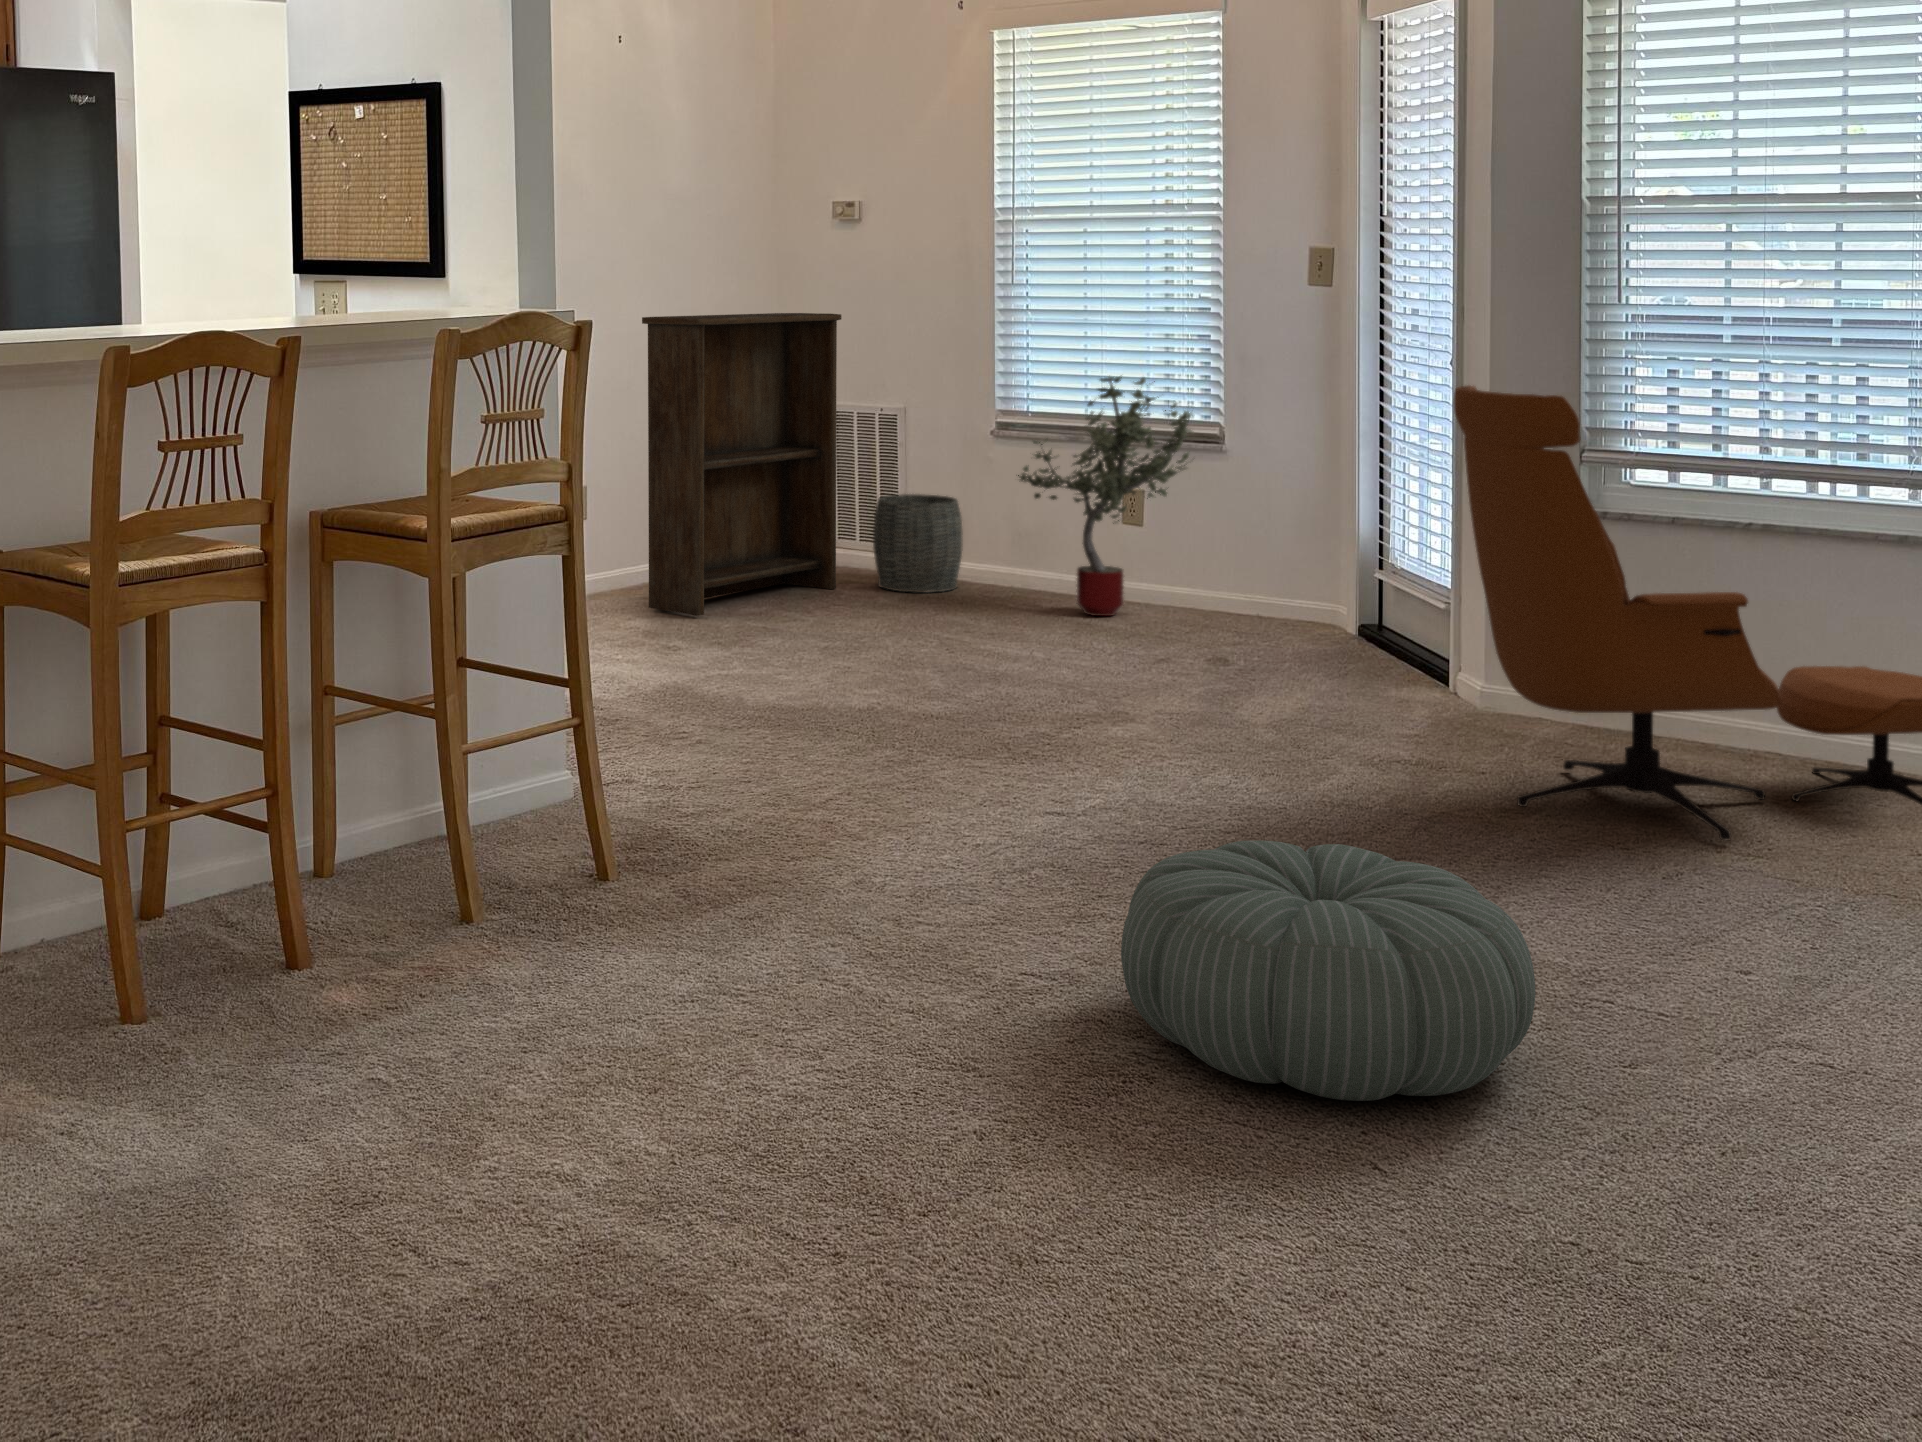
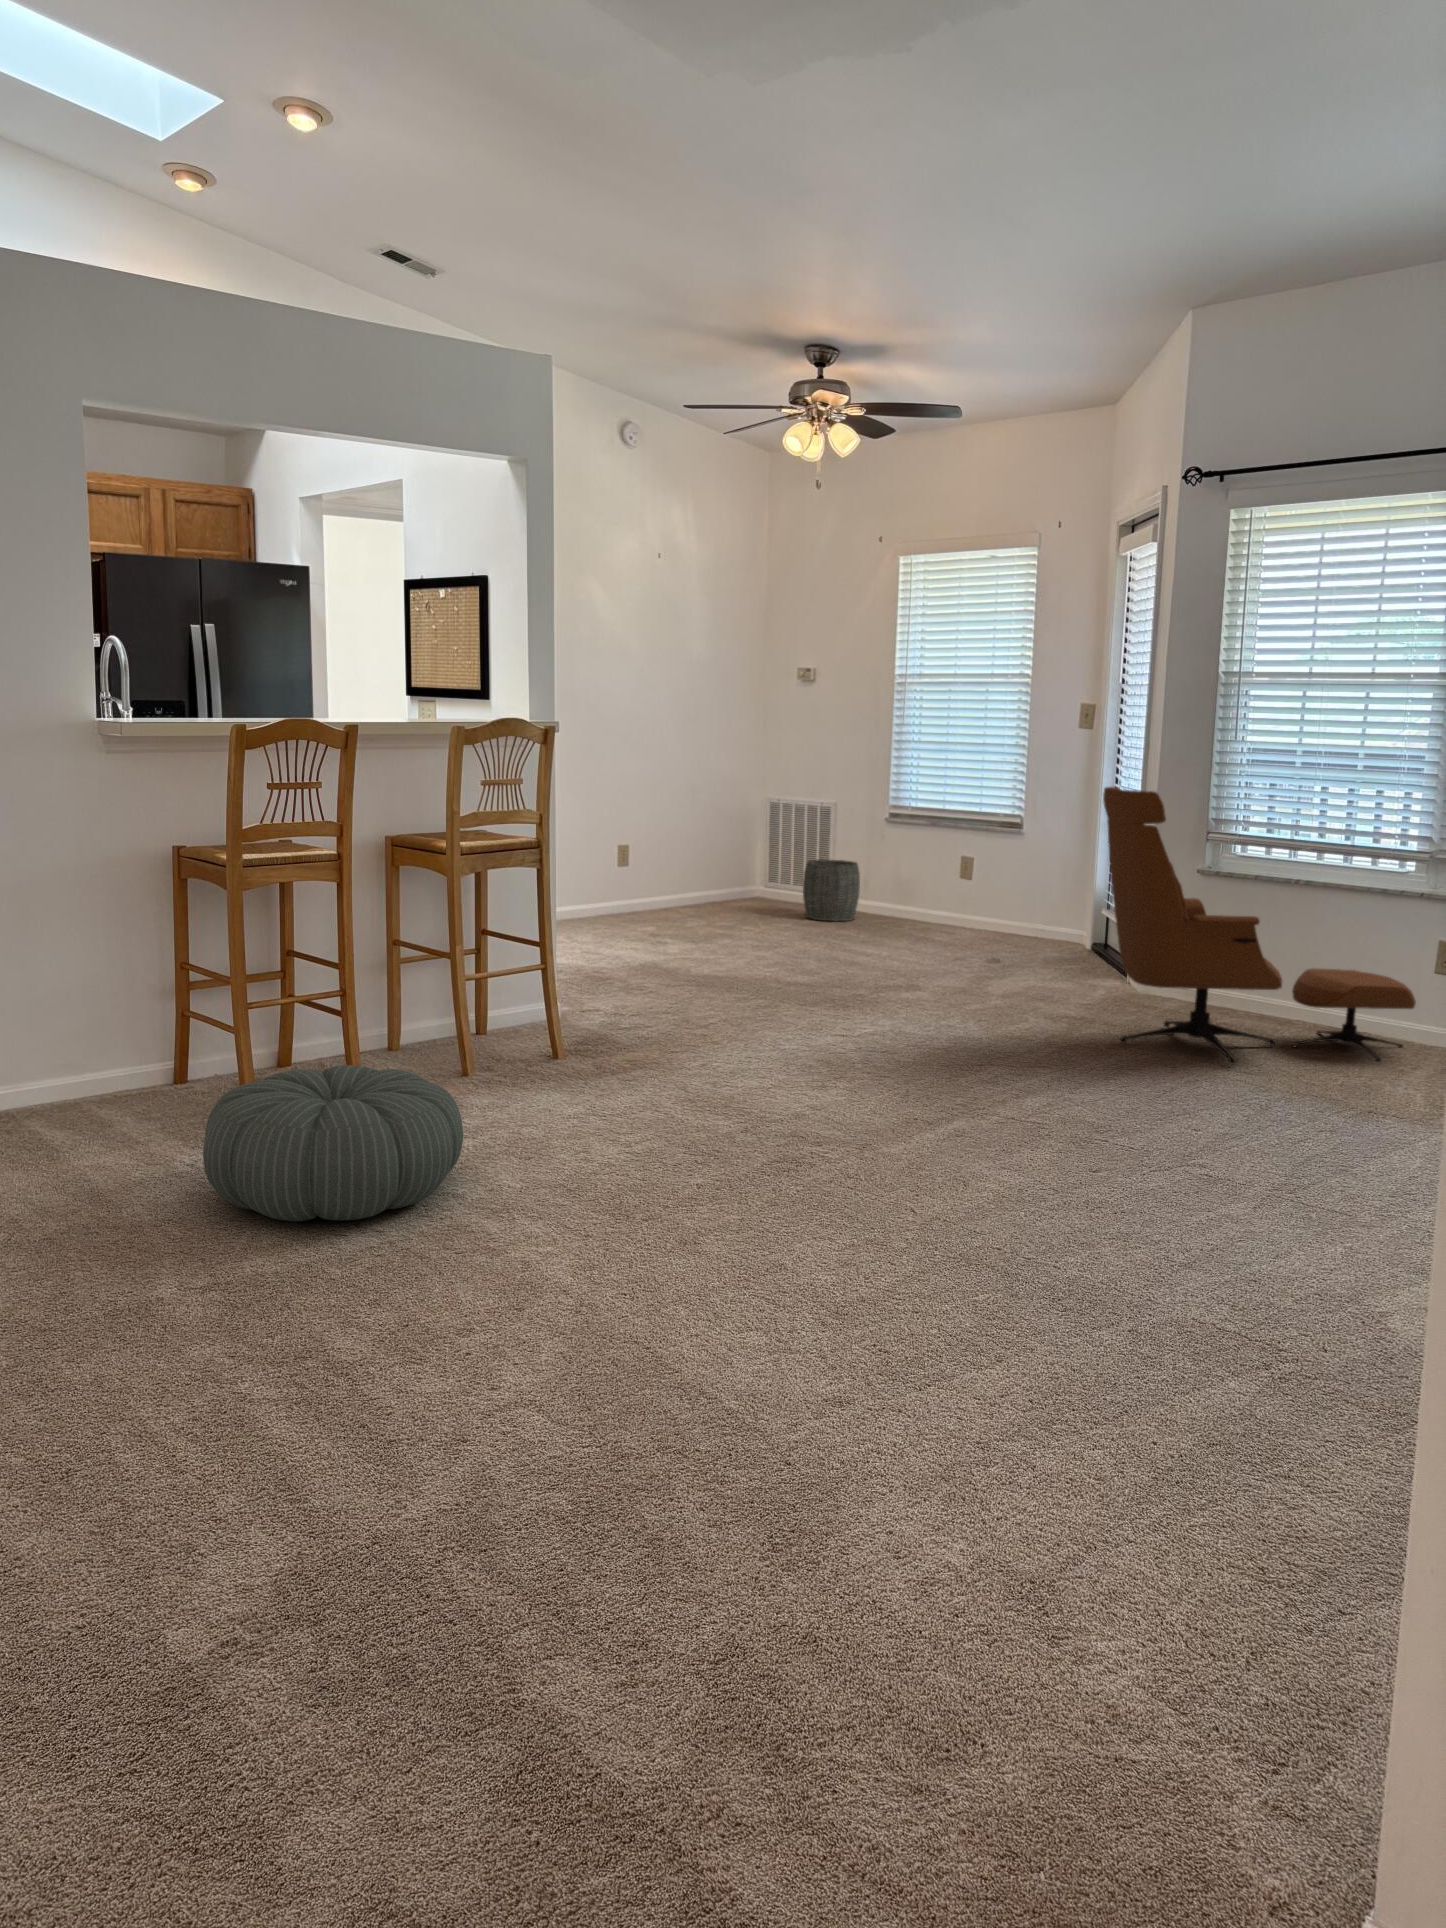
bookshelf: present [642,313,841,616] -> none [653,738,788,928]
potted tree: present [1018,377,1192,616] -> none [890,784,1001,938]
pouf: present [1121,841,1536,1101] -> present [203,1065,463,1221]

